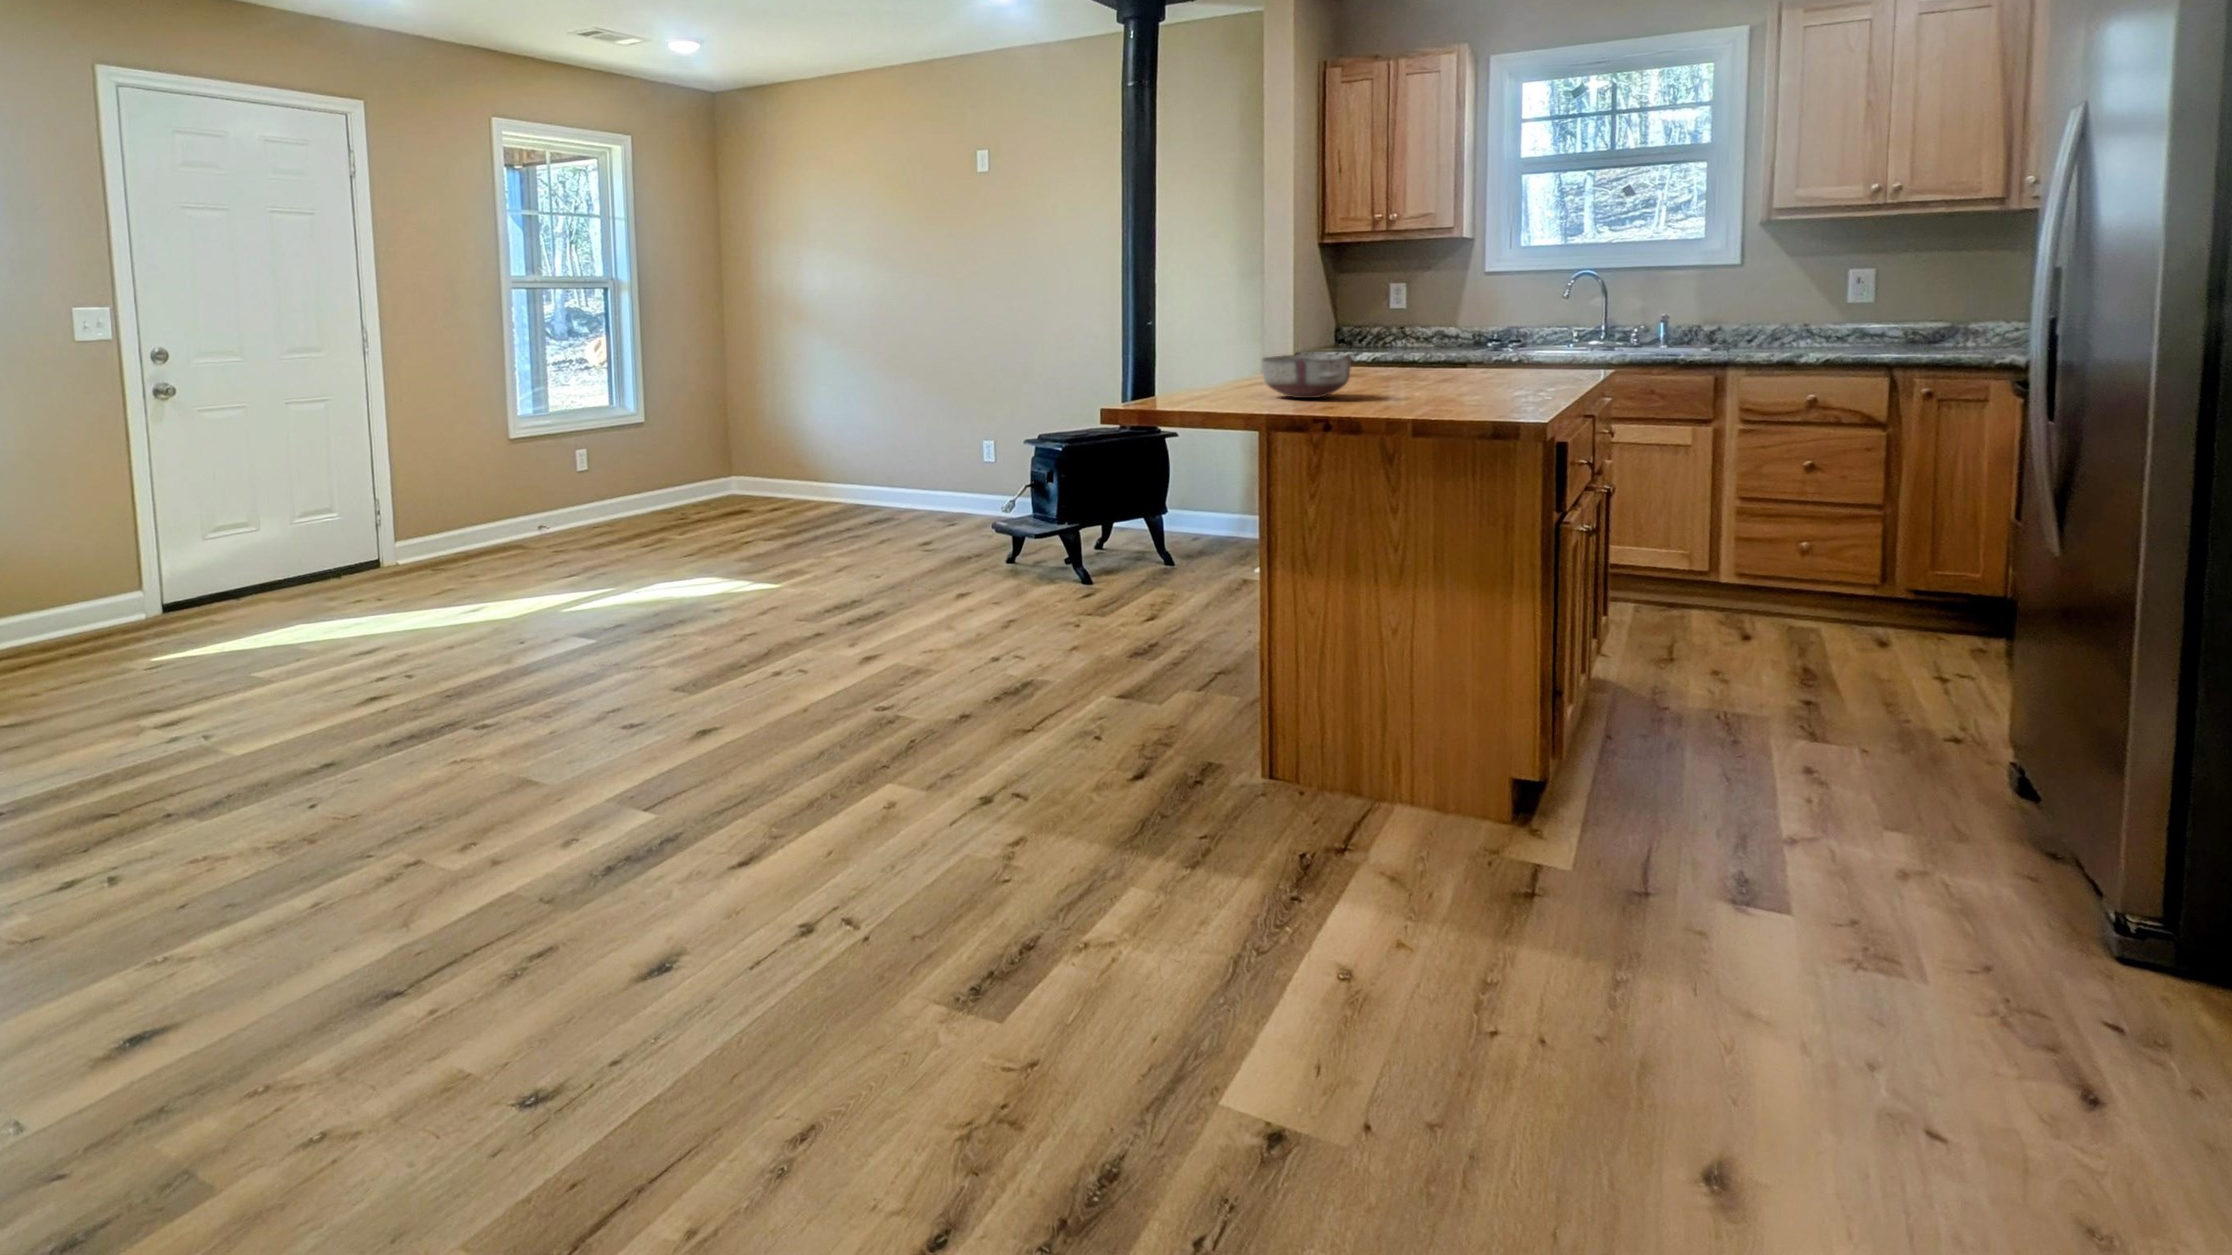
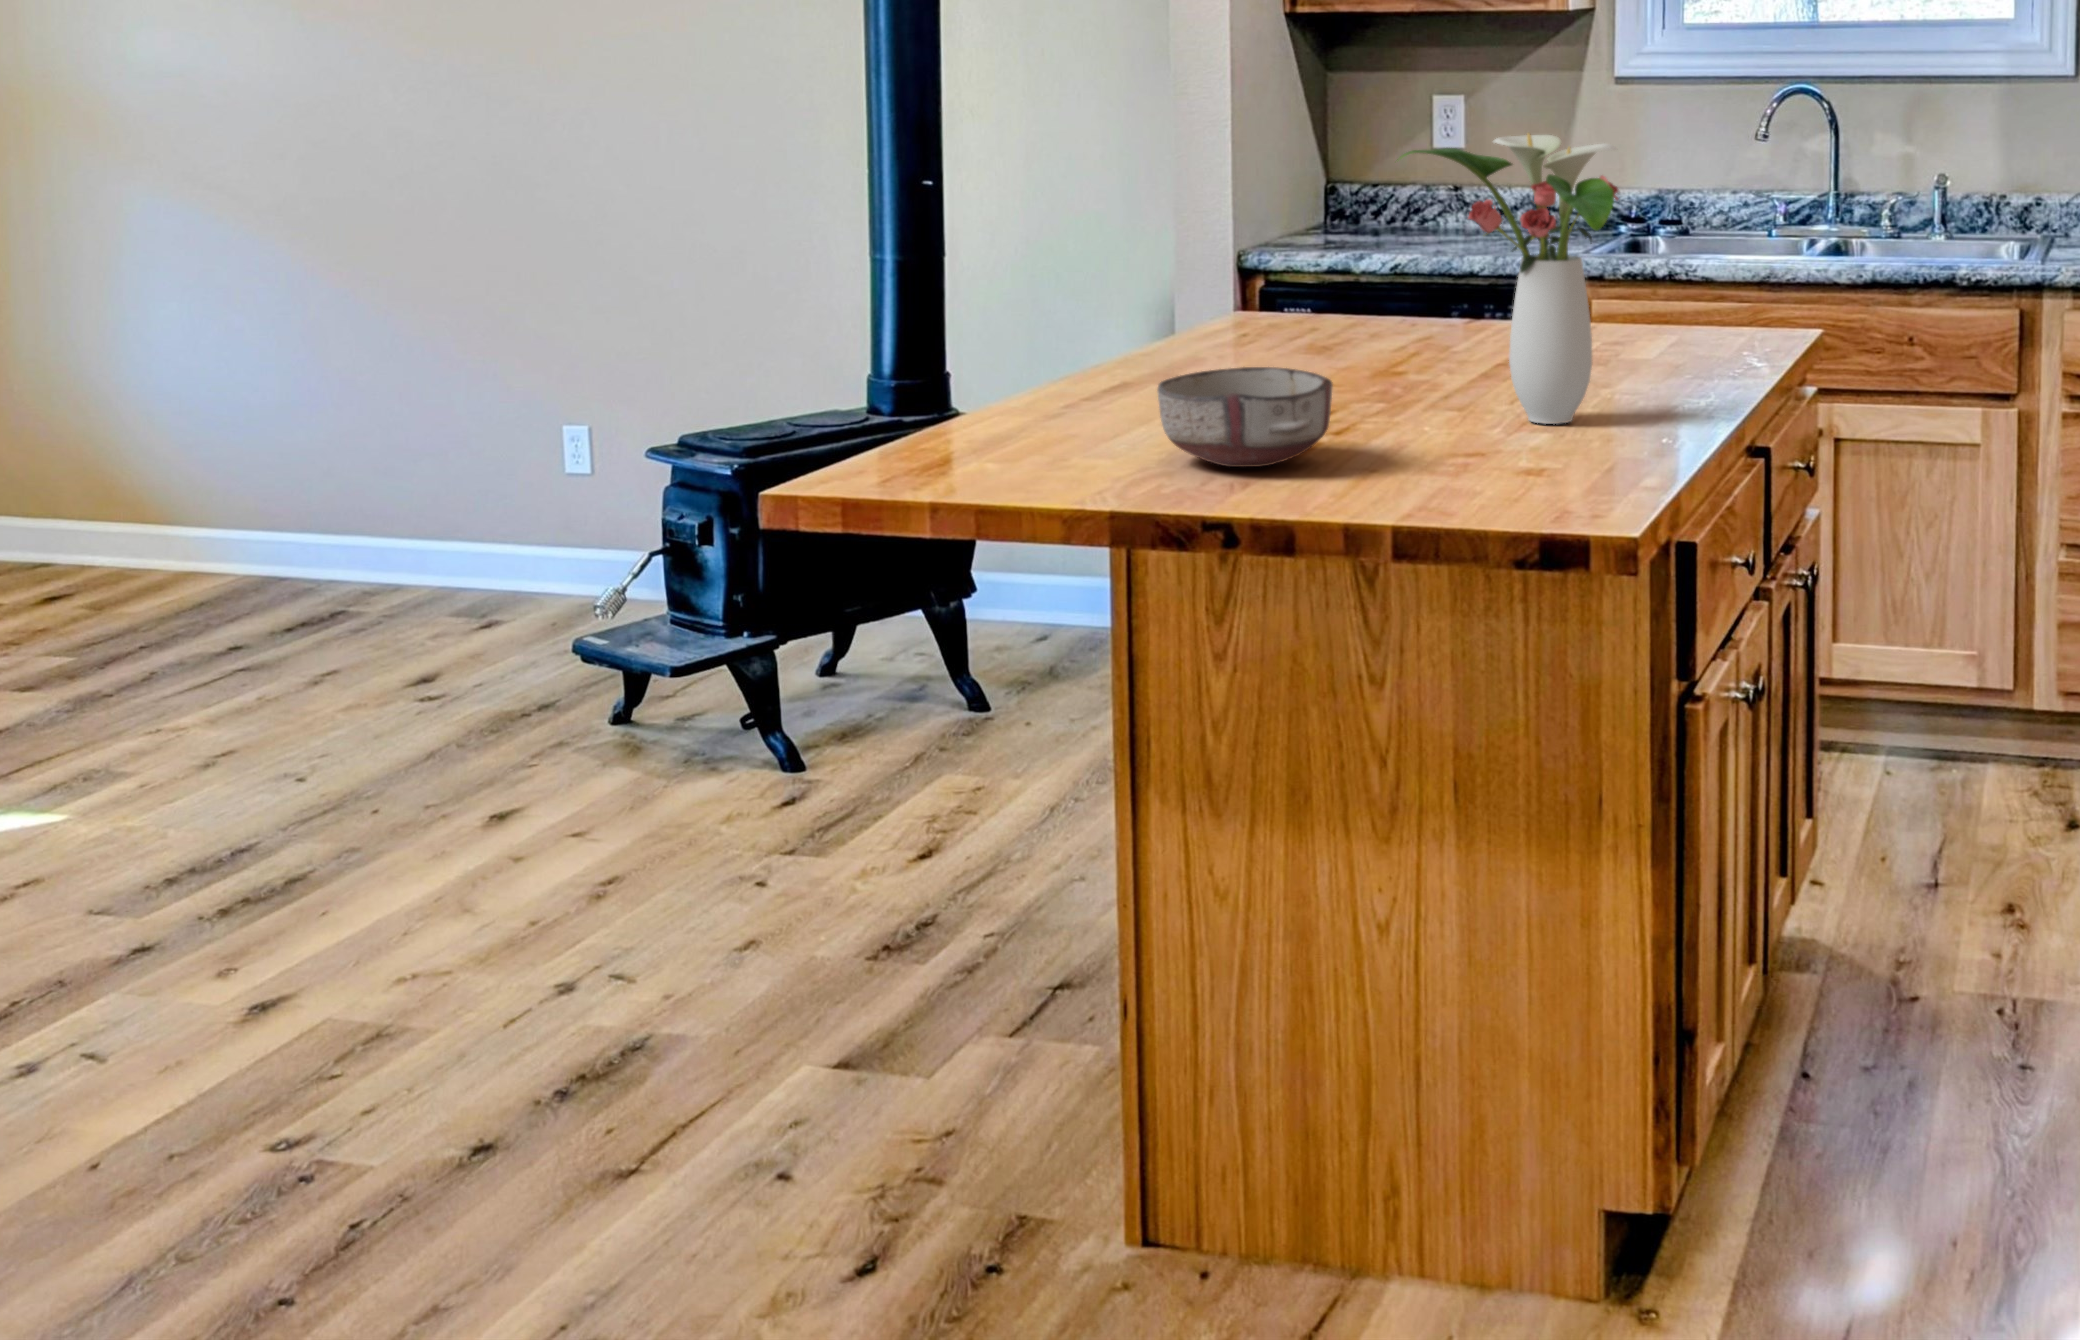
flower arrangement: none [1383,246,1503,390] -> present [1397,134,1619,424]

